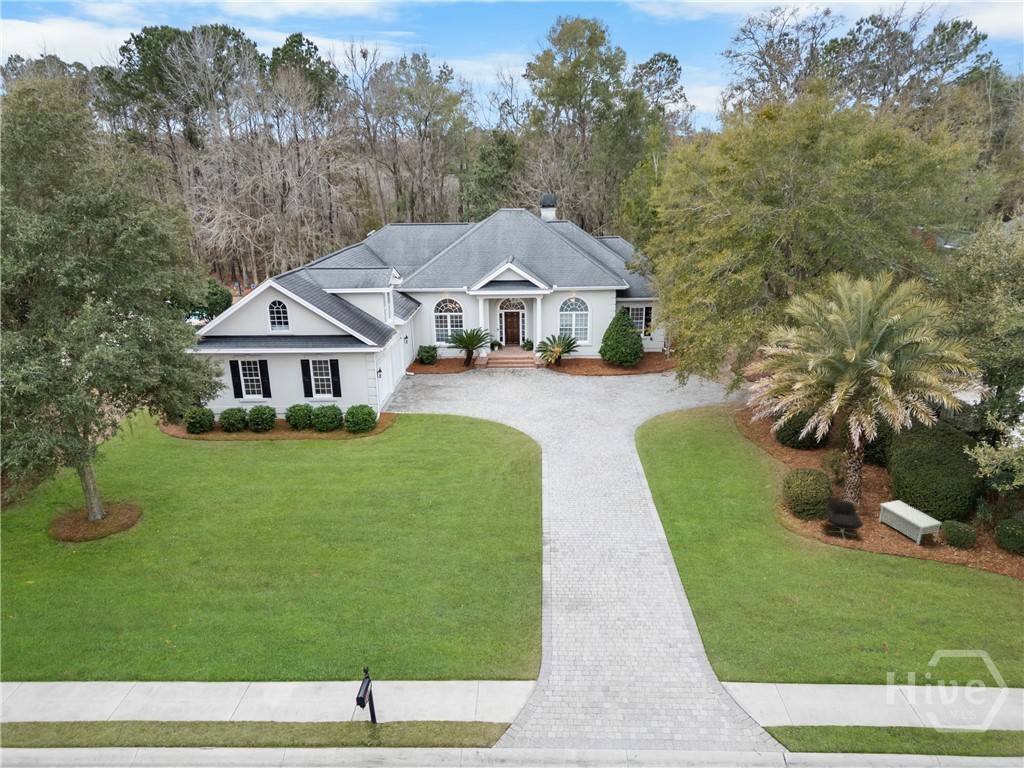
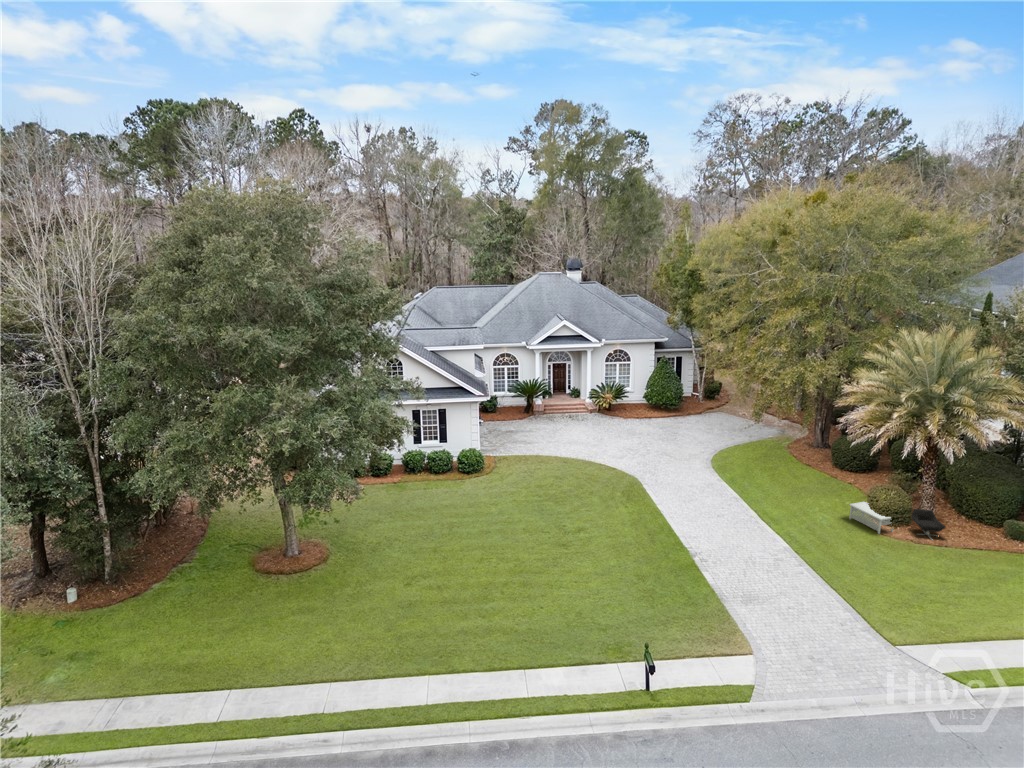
storage bench: present [879,500,942,545] -> present [849,502,893,534]

